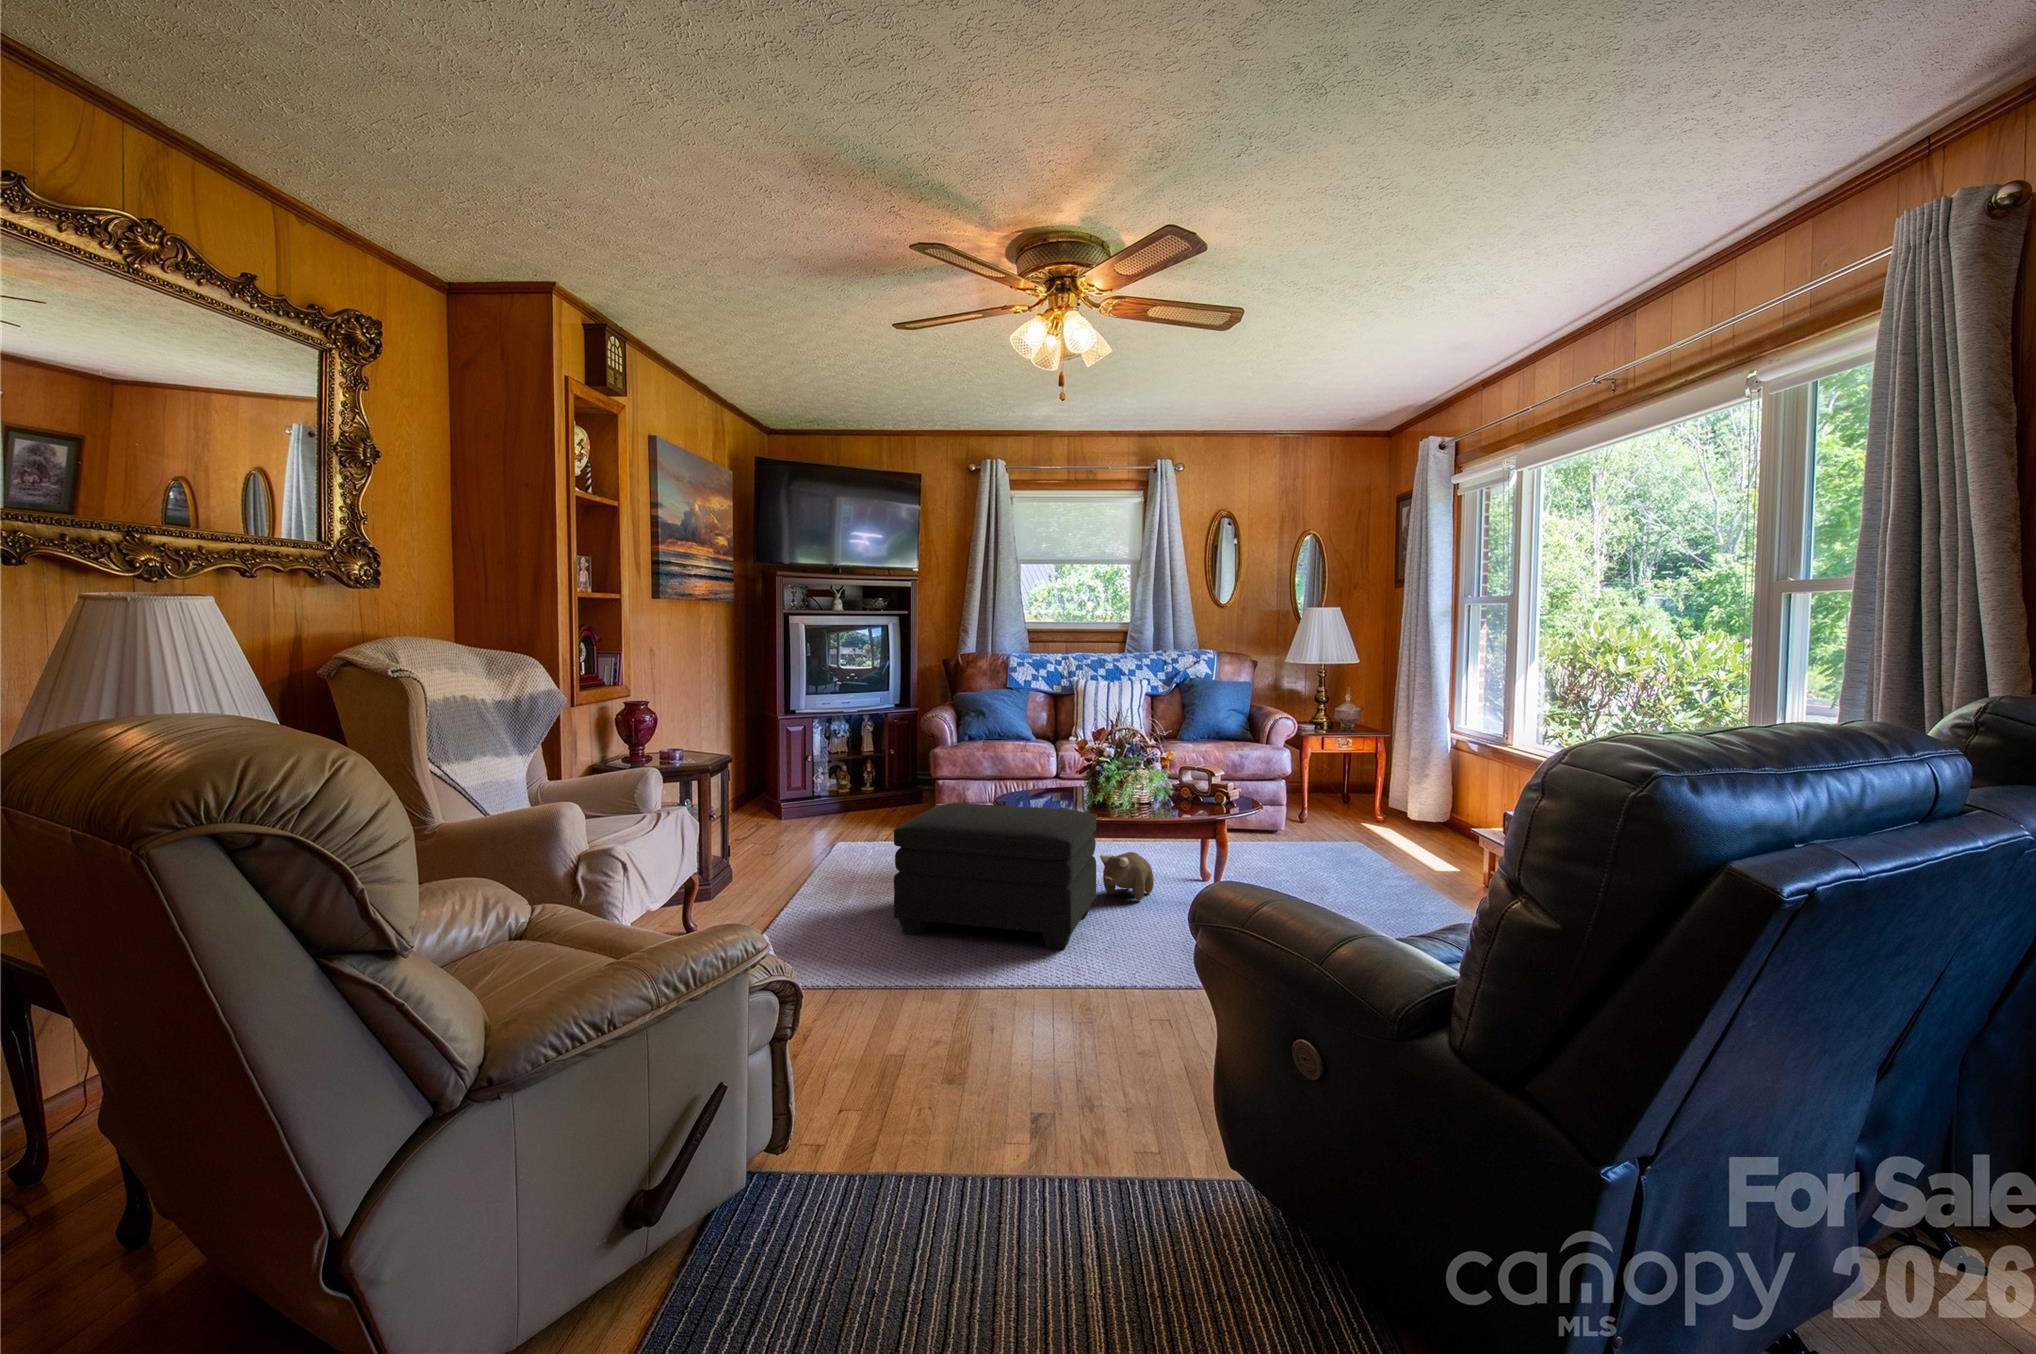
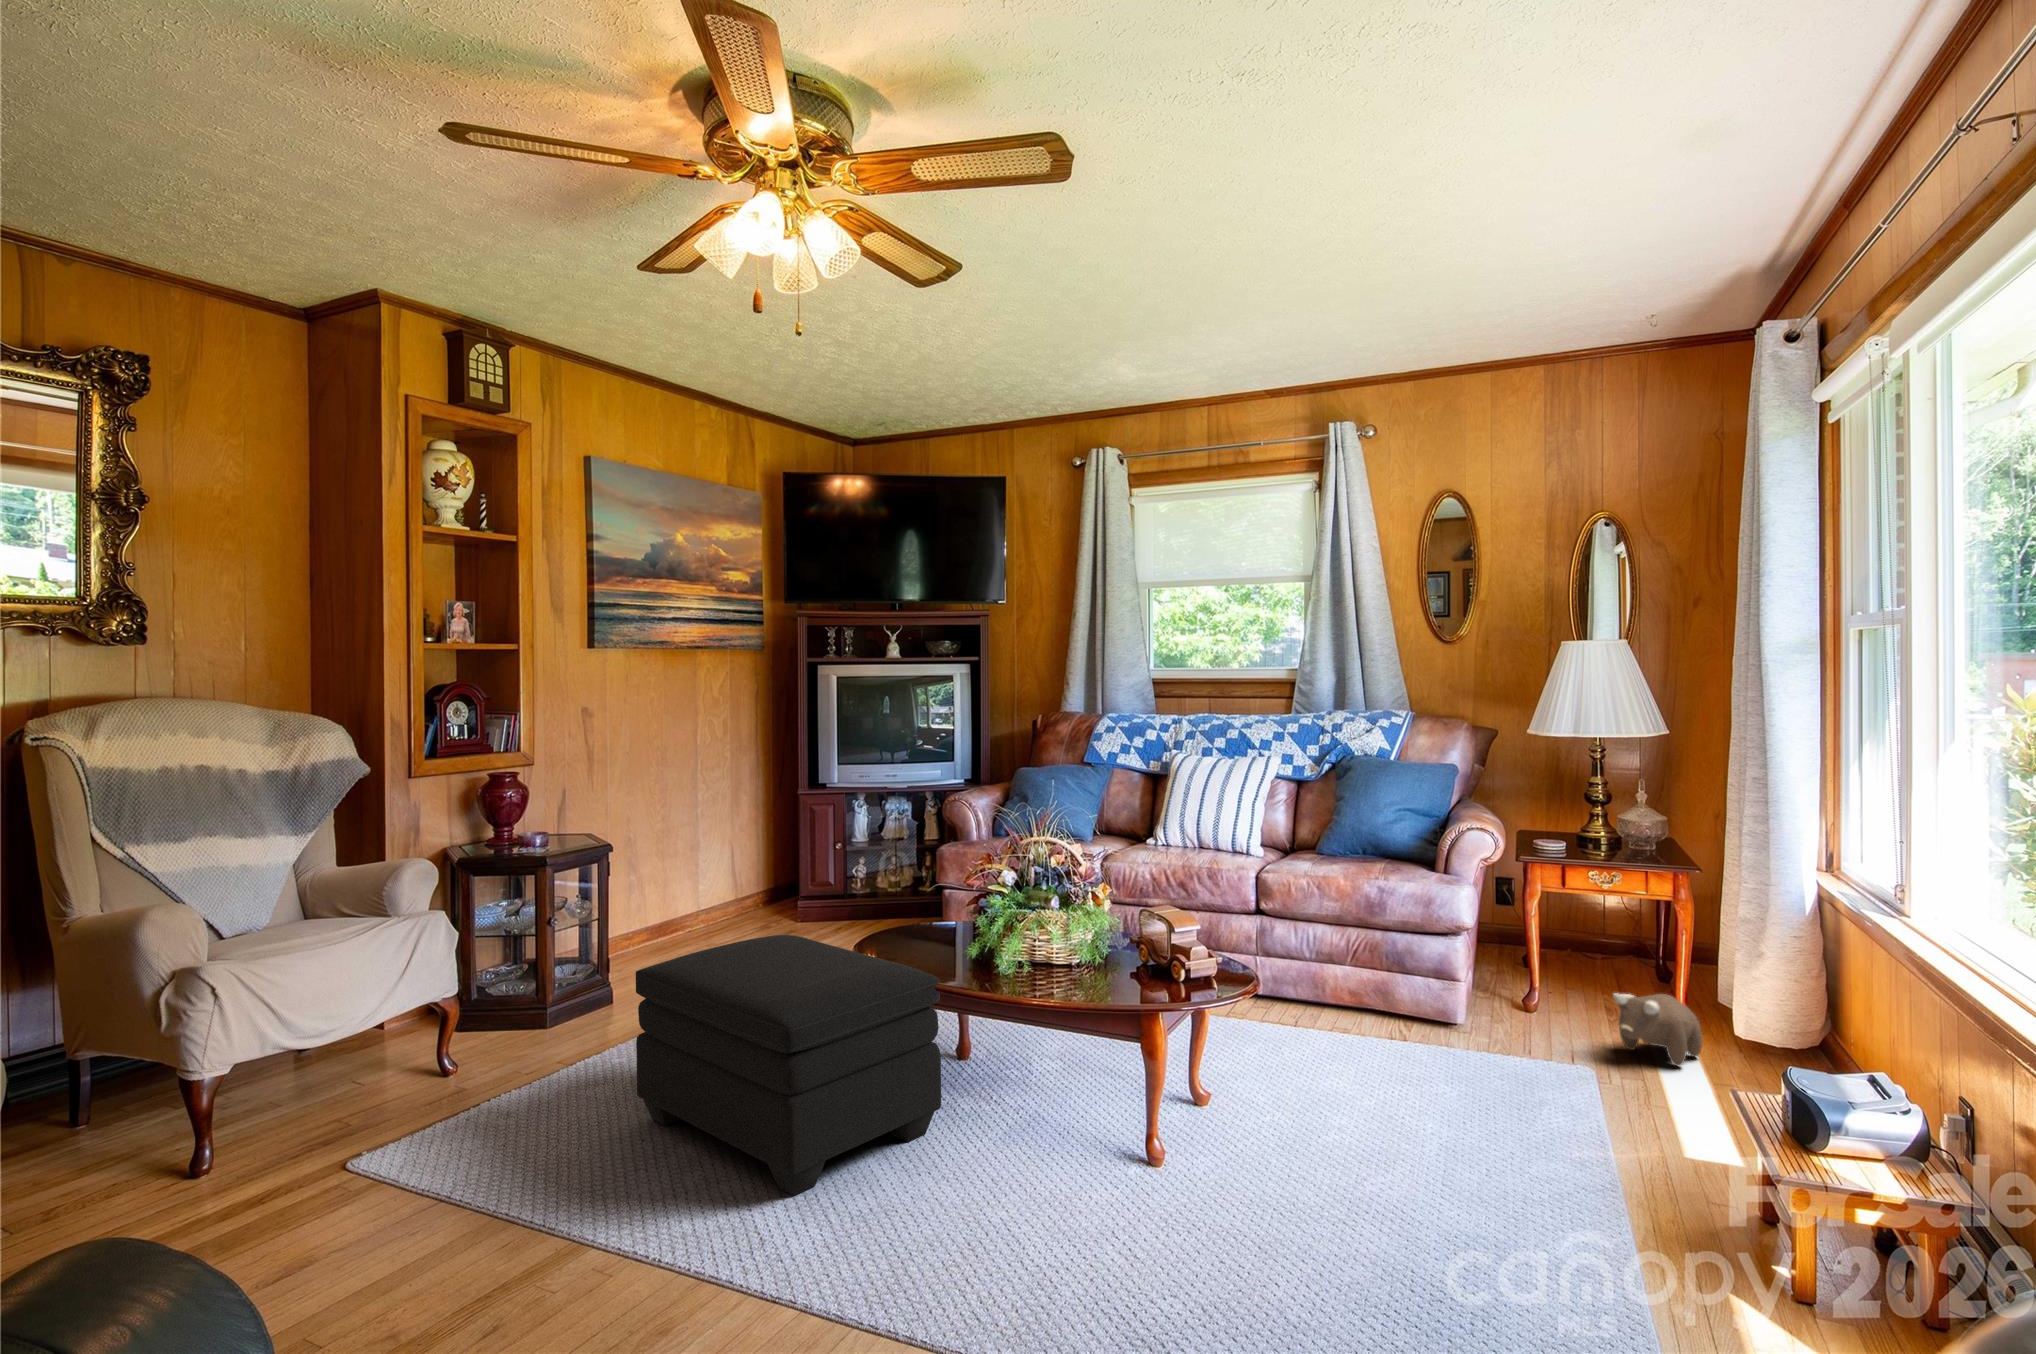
plush toy: present [1100,852,1154,901] -> present [1613,993,1702,1066]

